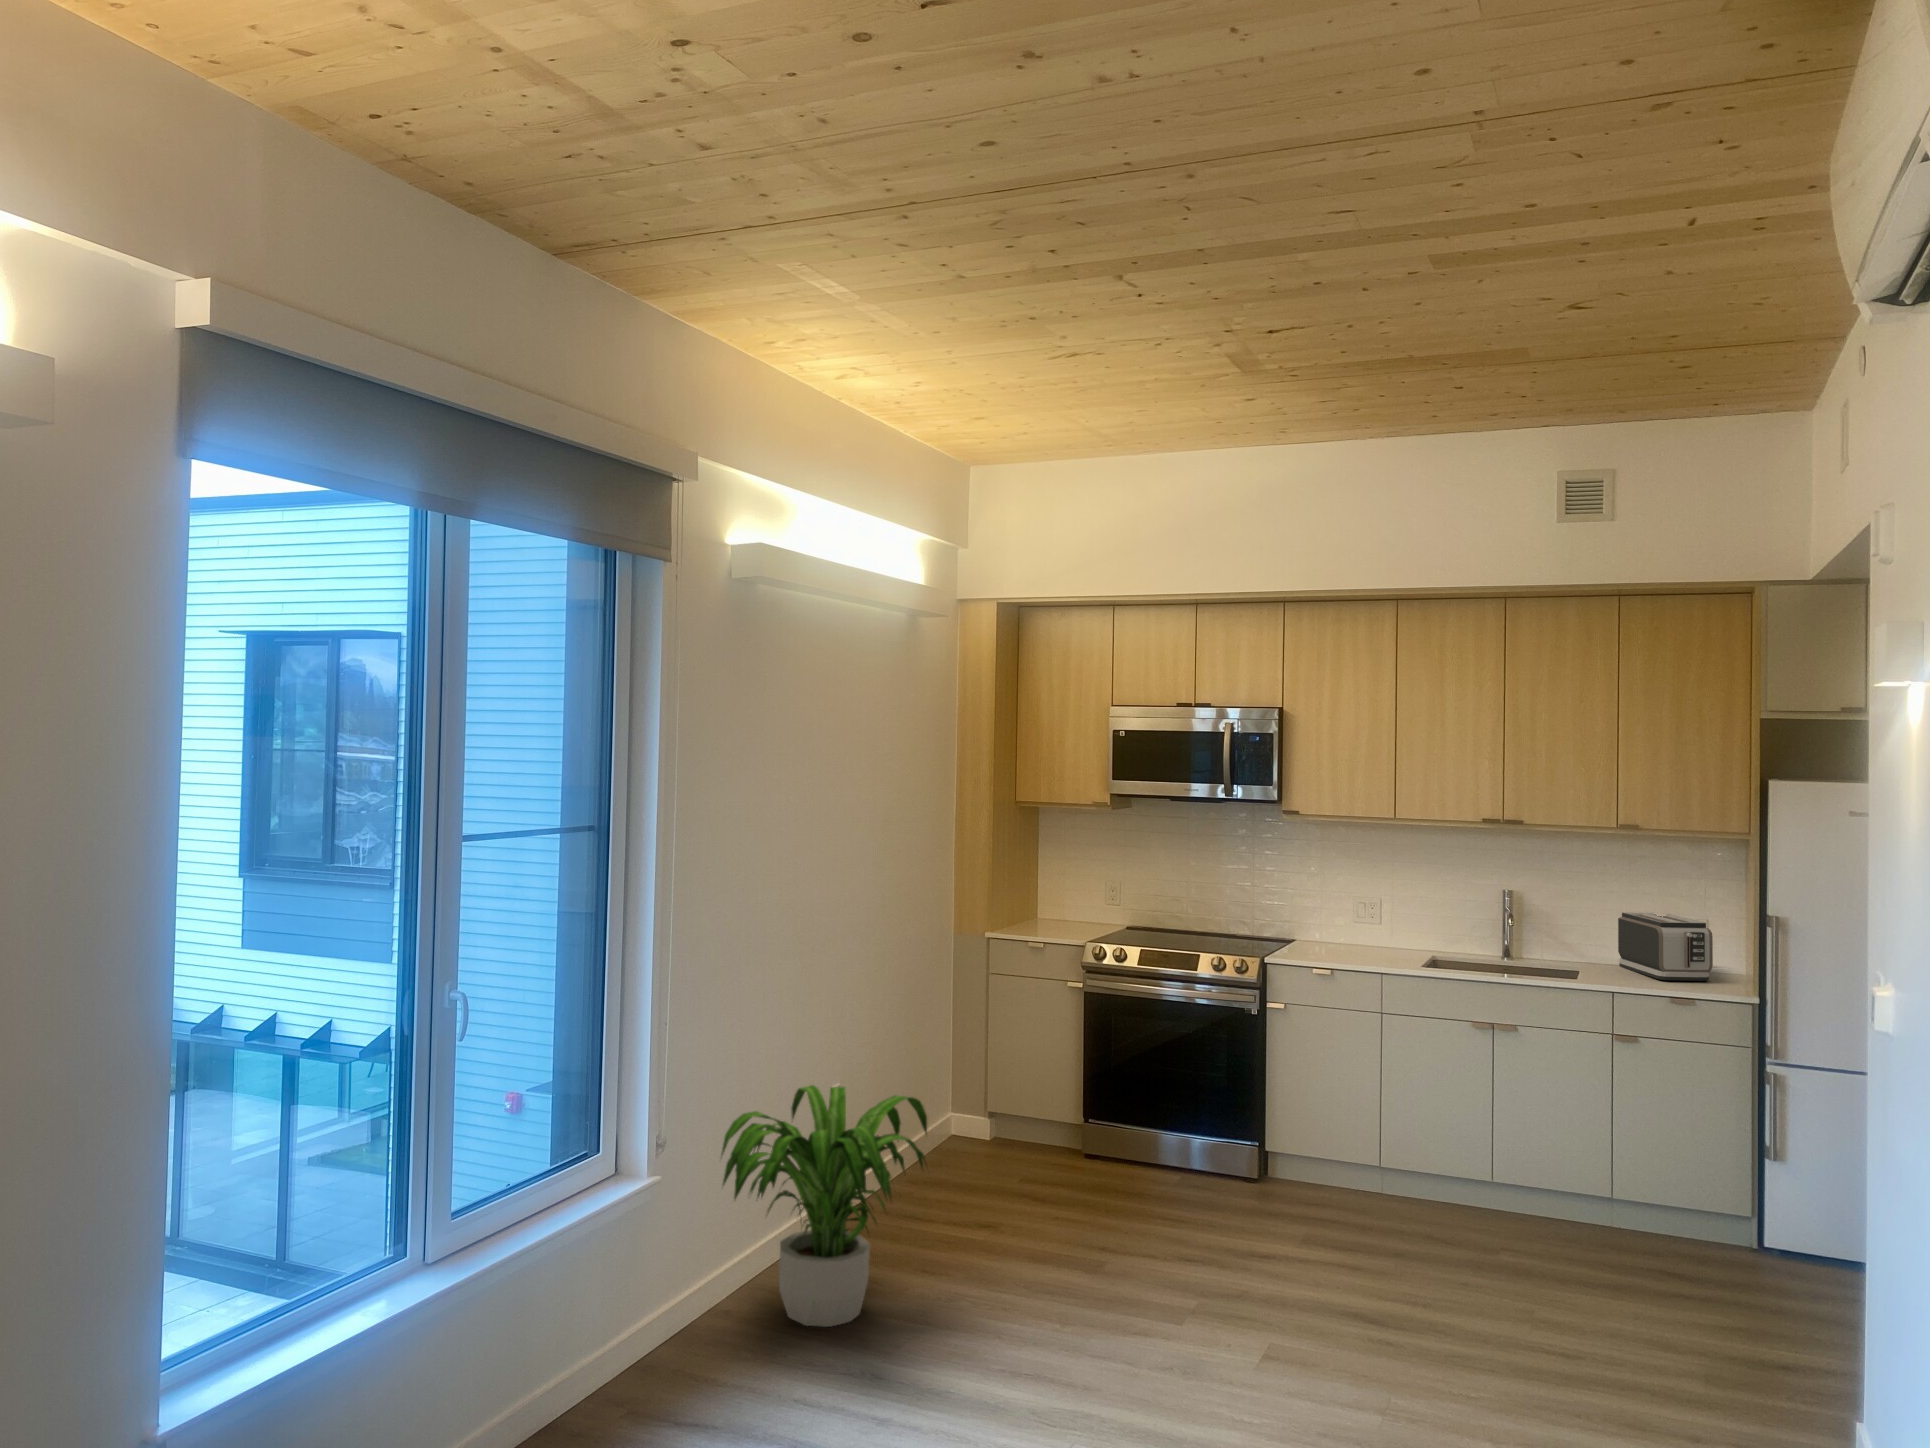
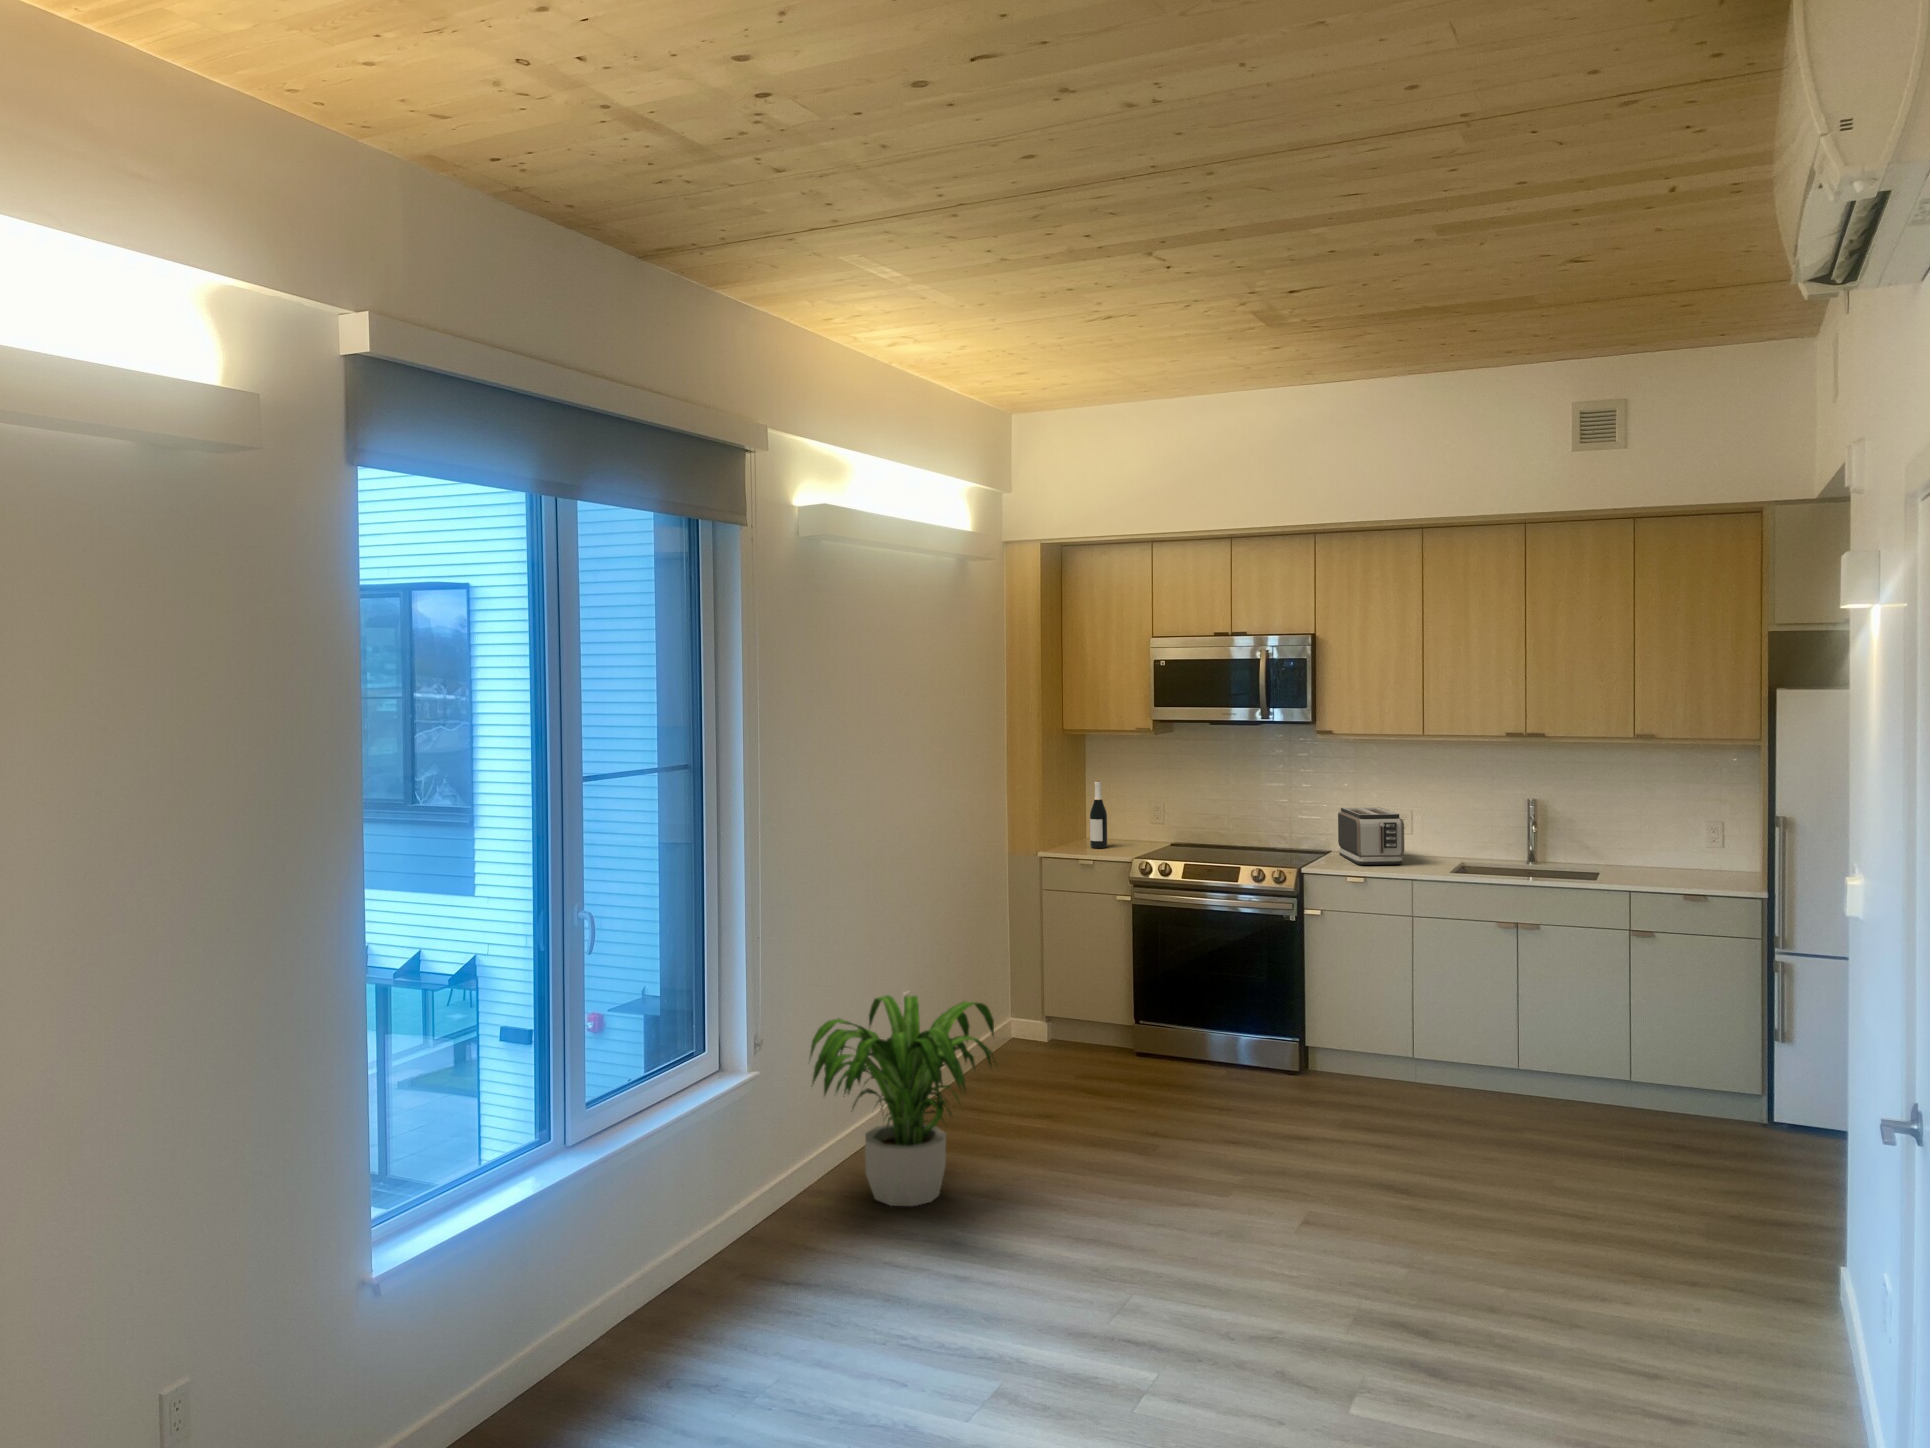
wine bottle: none [1040,857,1059,928] -> present [1090,781,1107,848]
toaster: present [1618,913,1713,981] -> present [1338,807,1404,865]

